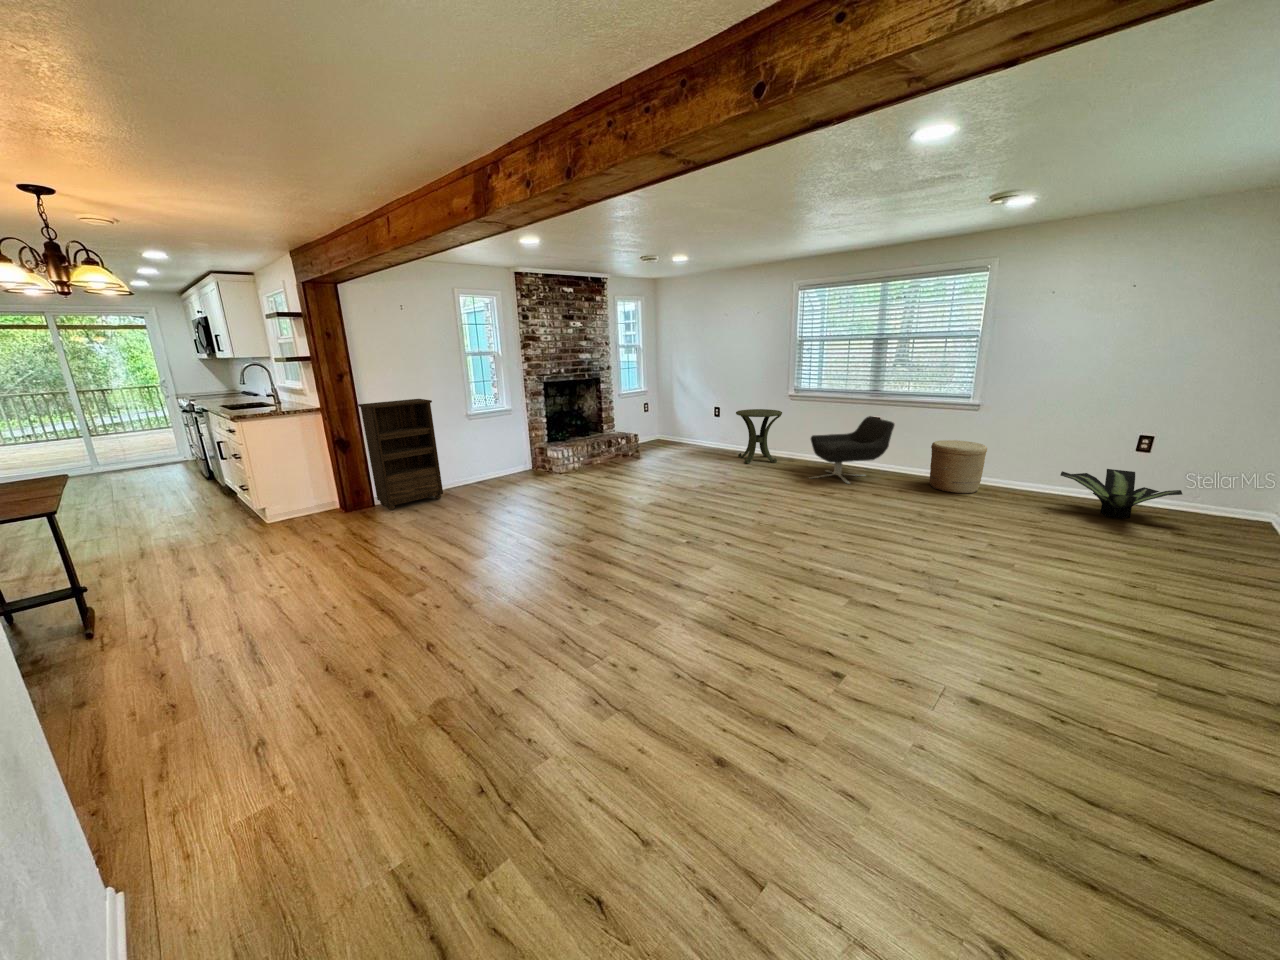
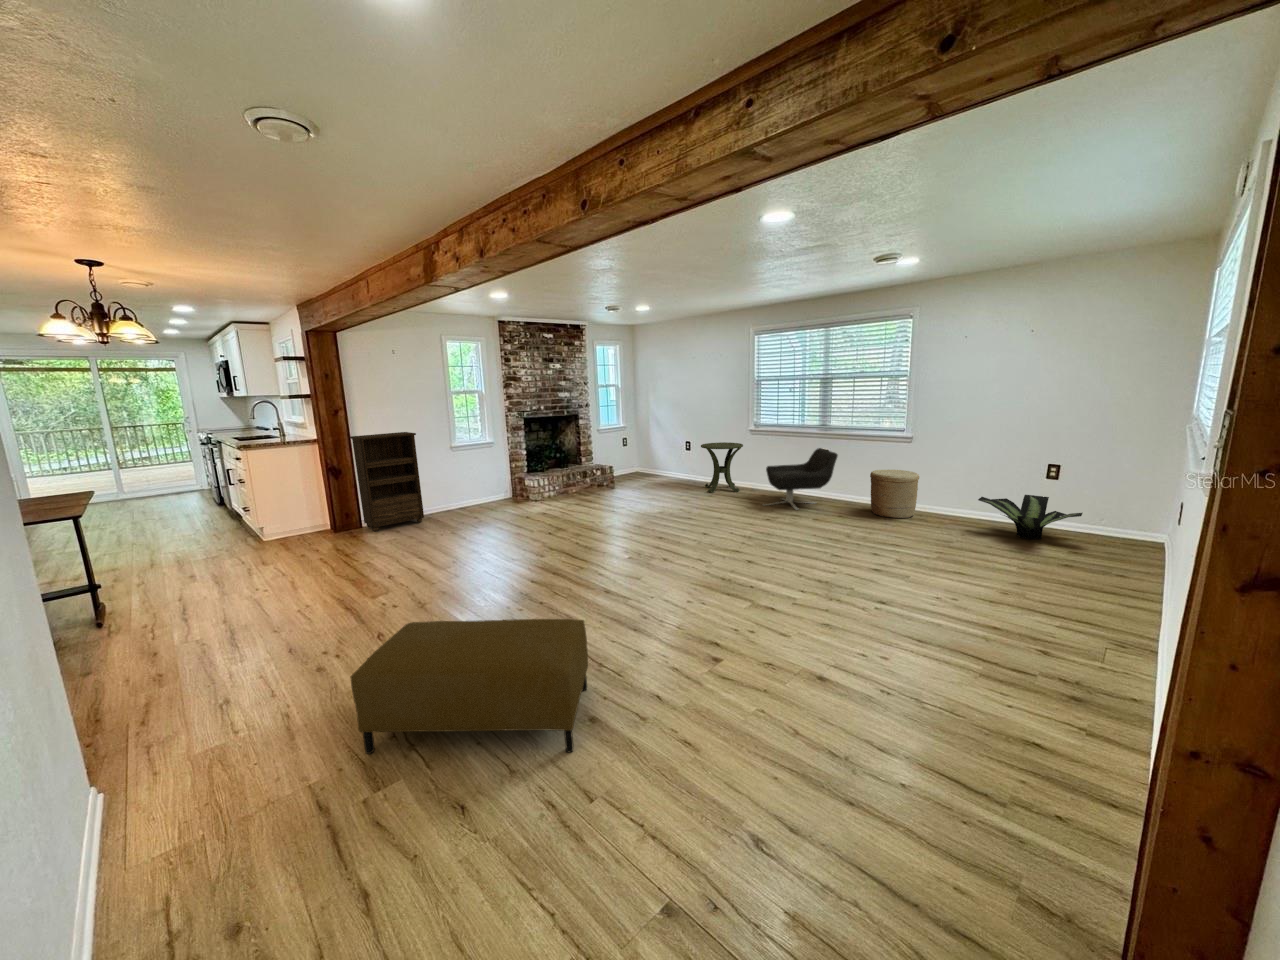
ottoman: none [436,639,720,819] -> present [351,619,588,754]

